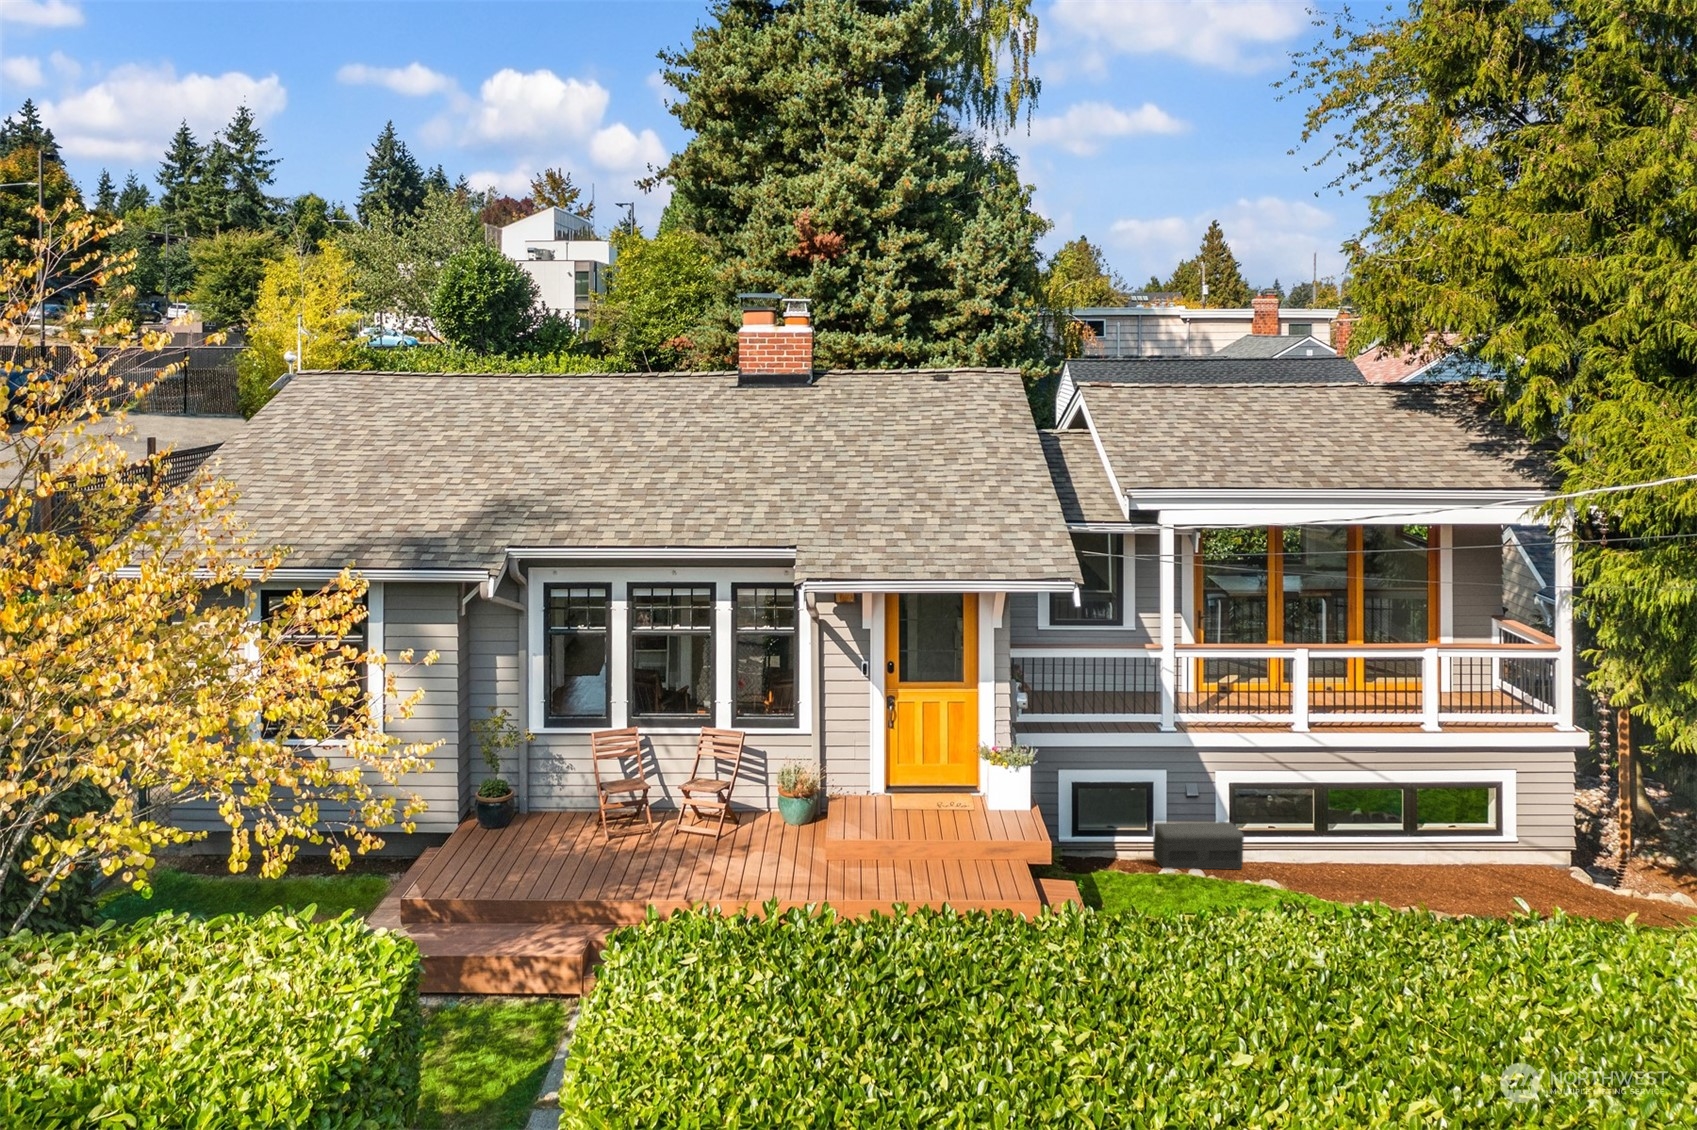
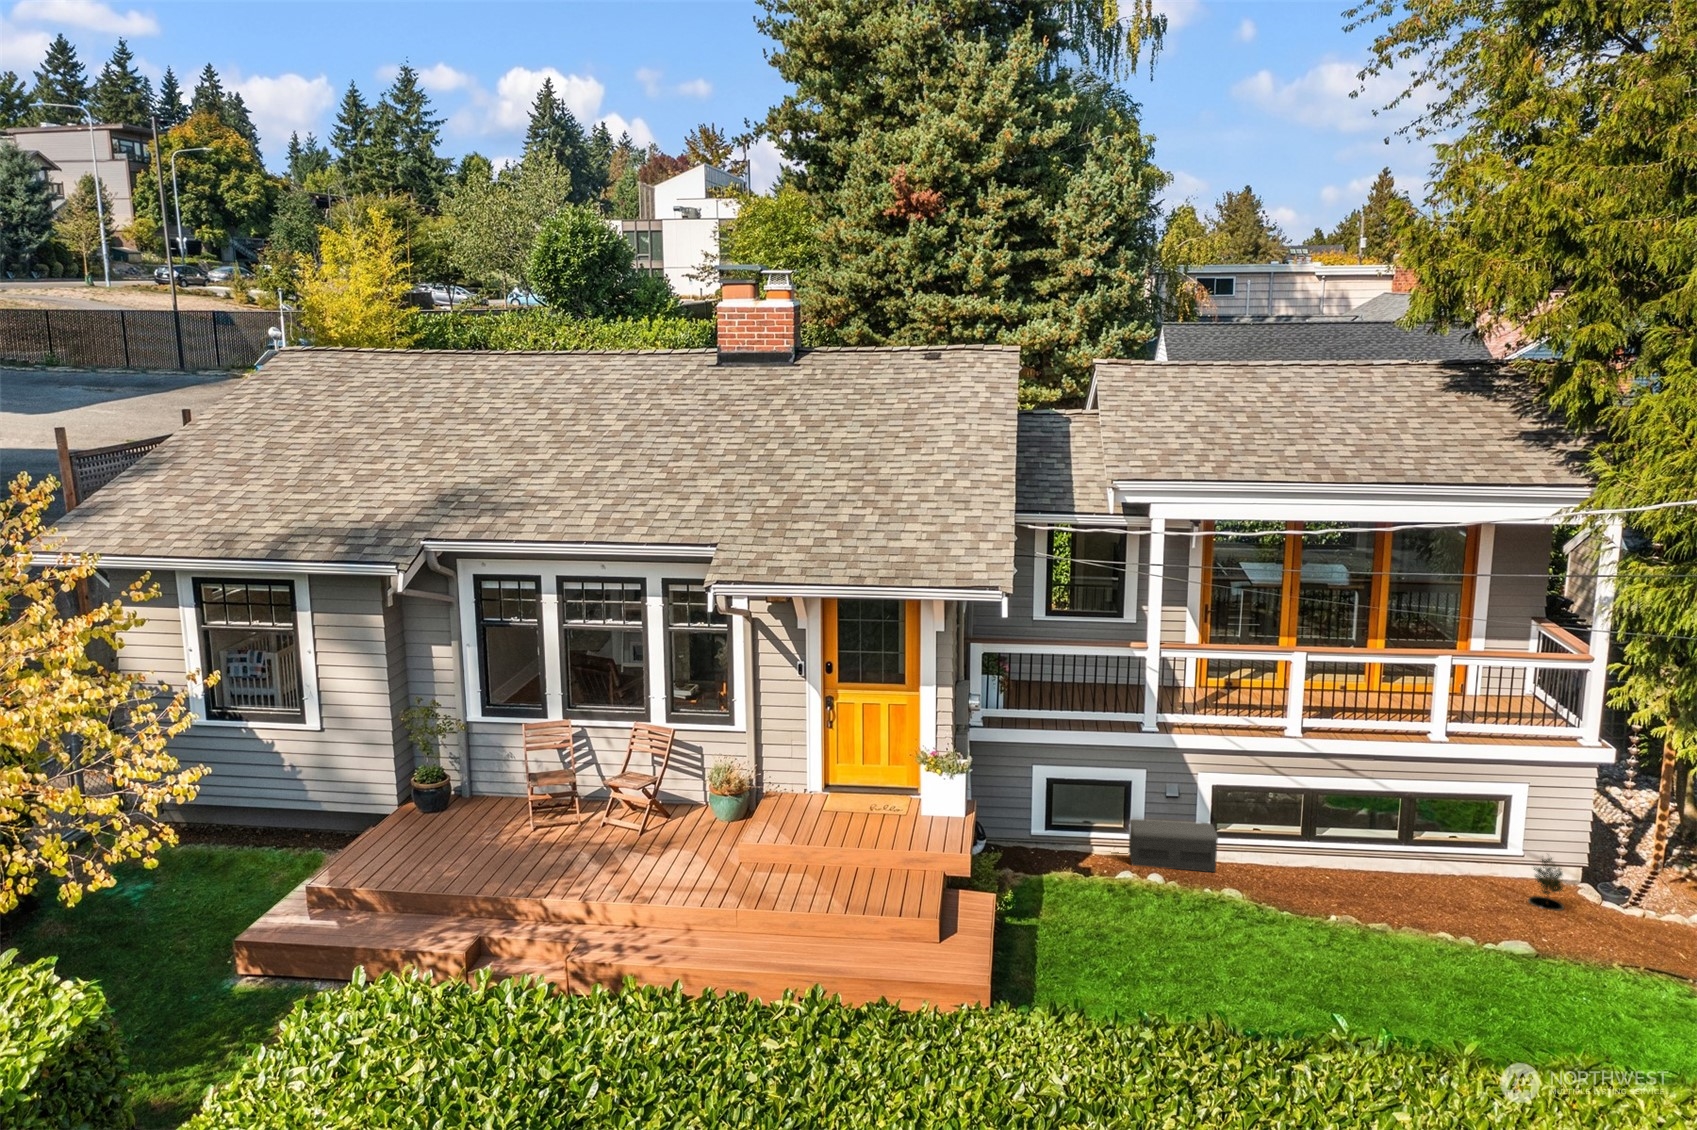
potted tree: none [1522,828,1558,883] -> present [1528,858,1564,911]

